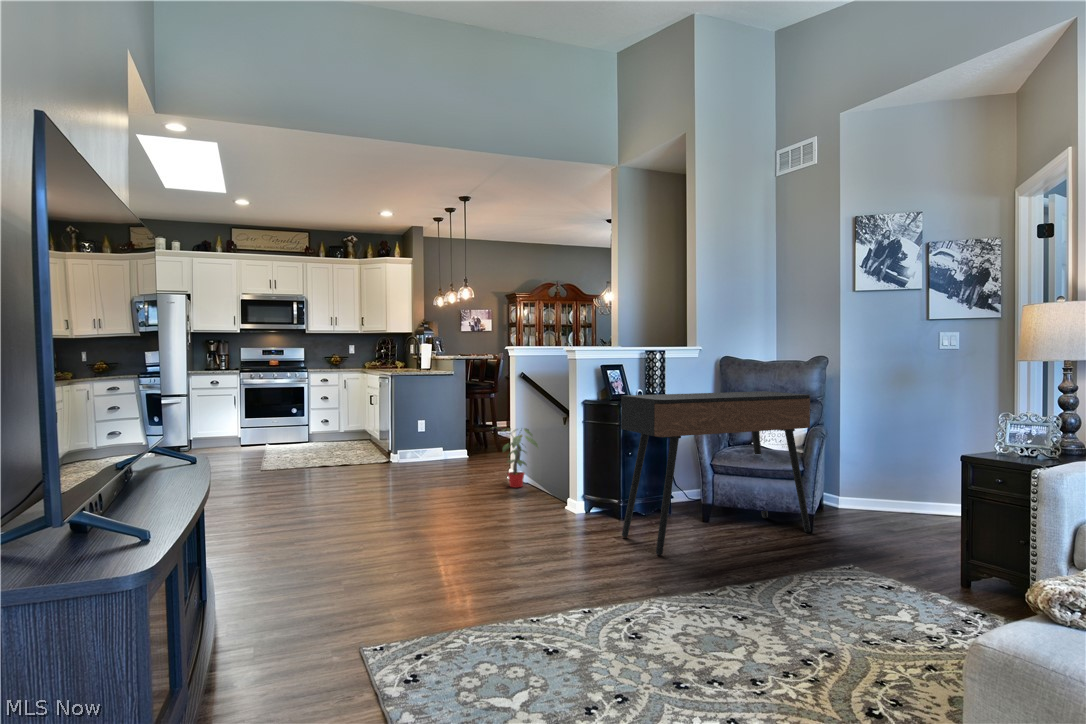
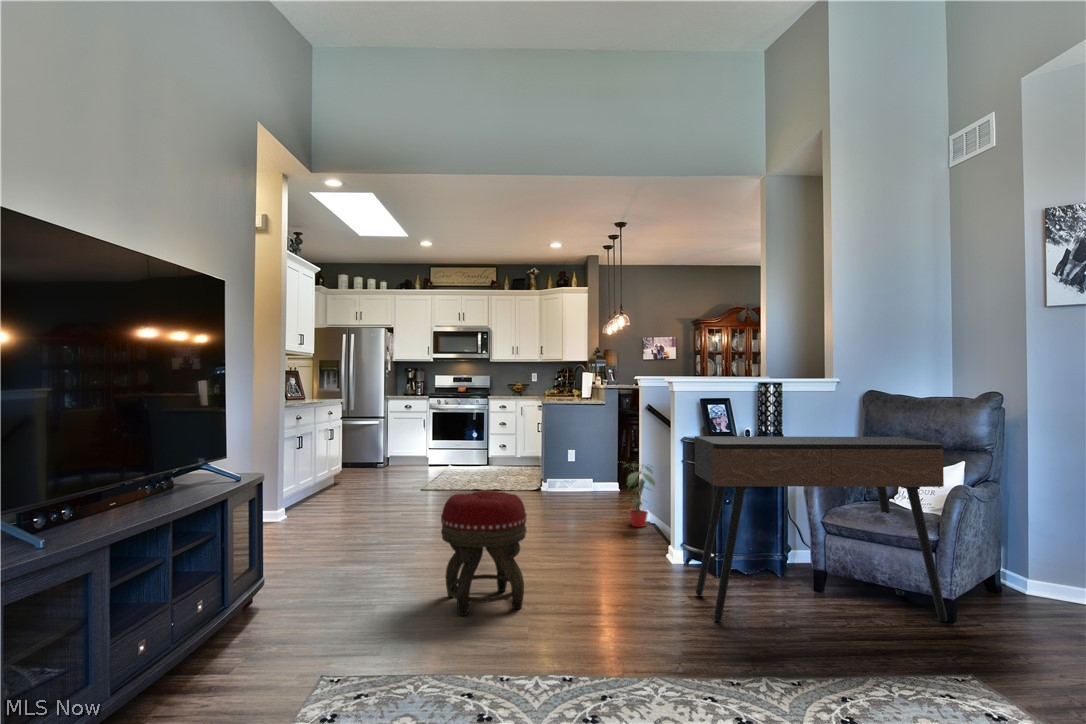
footstool: none [396,457,485,585] -> present [441,491,527,616]

